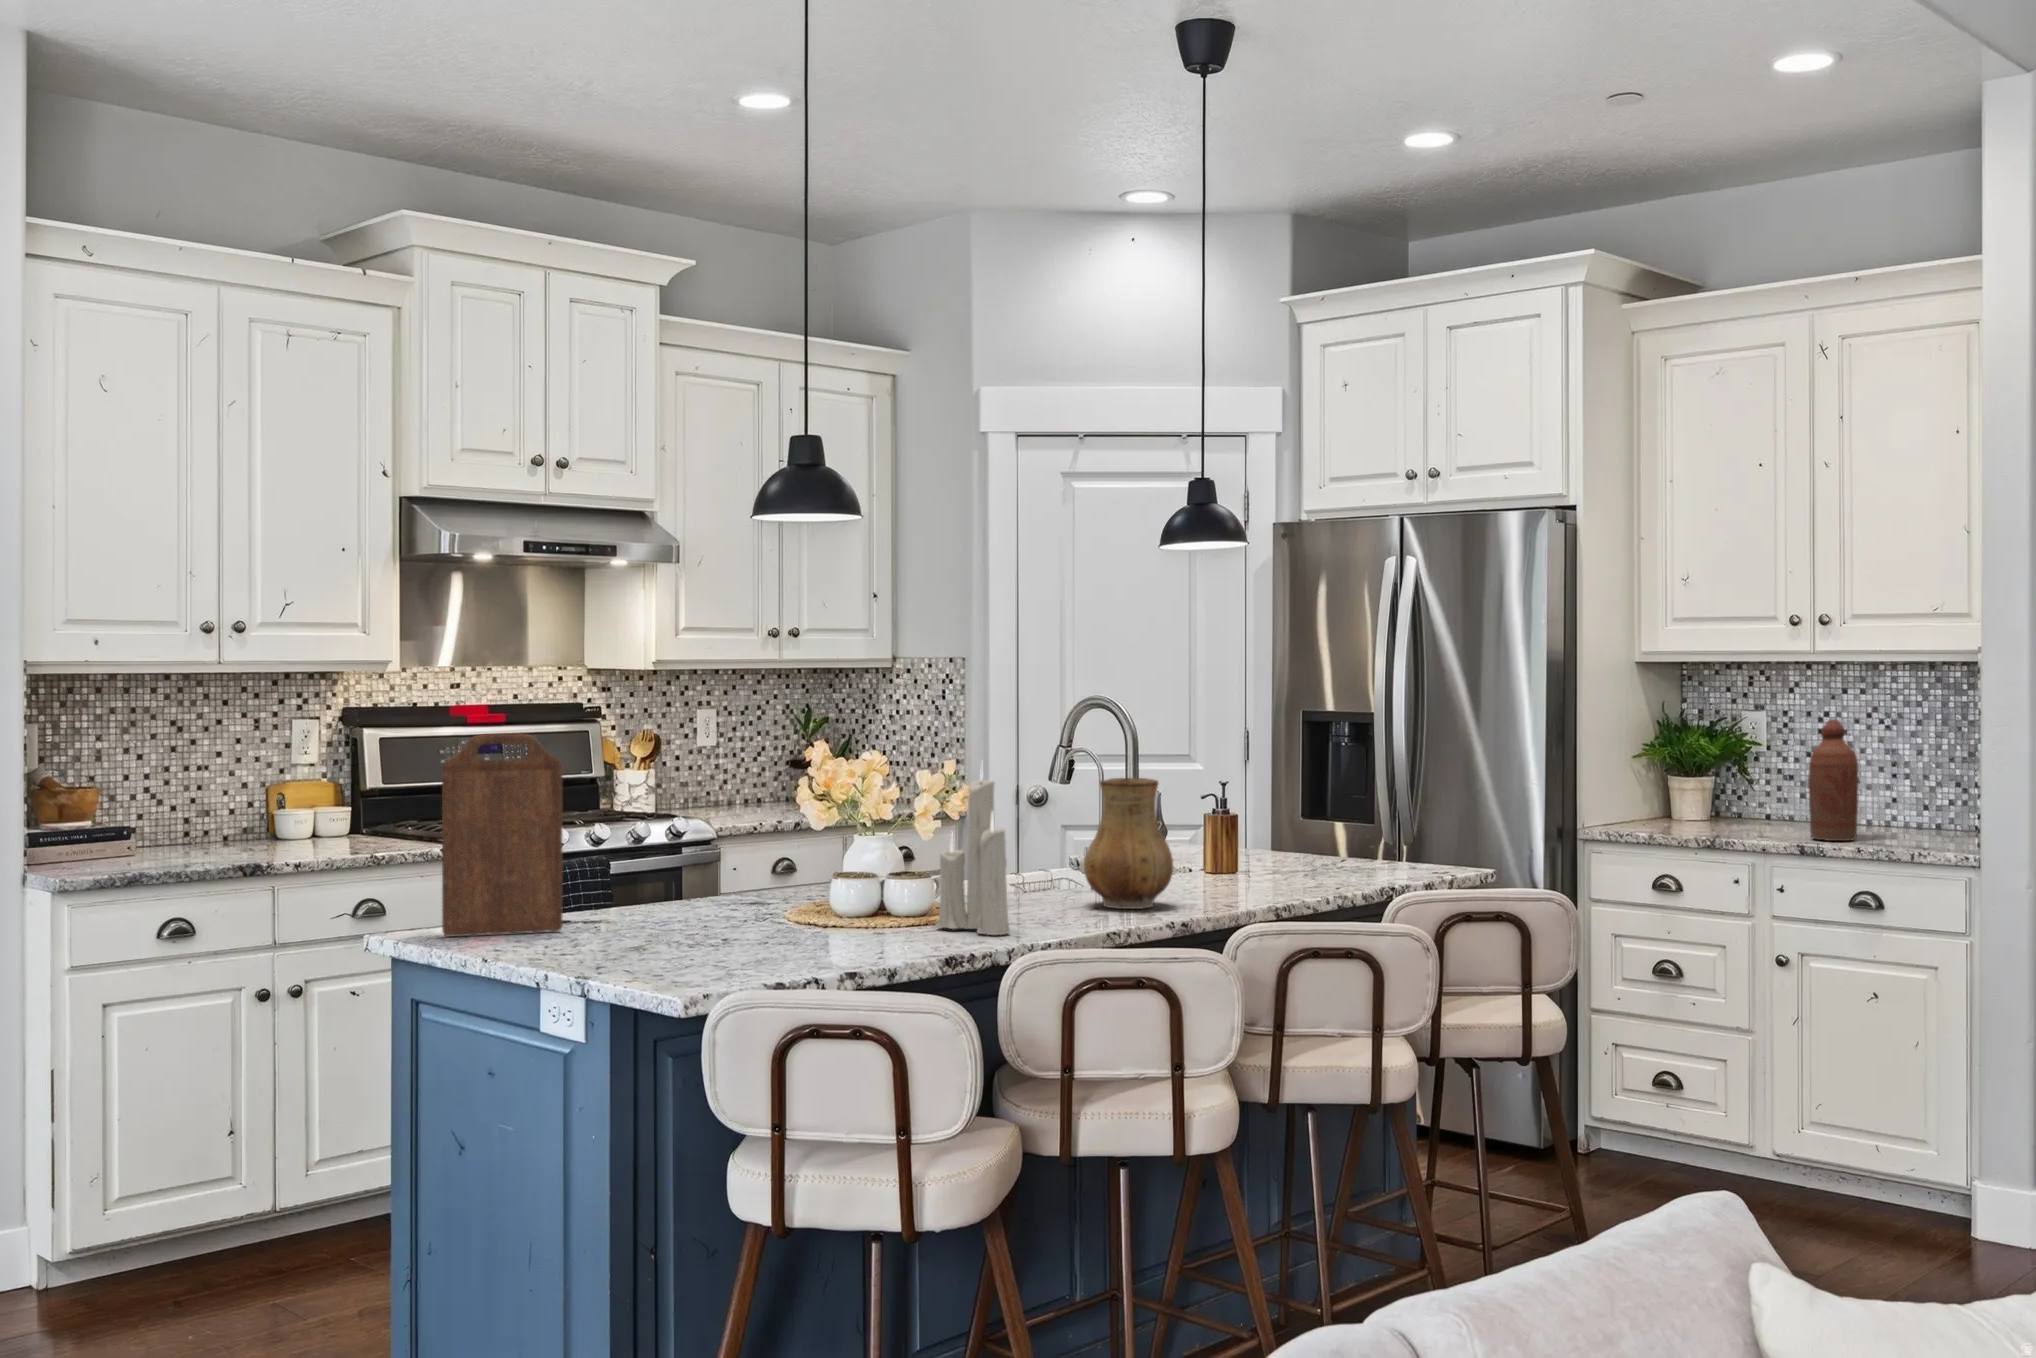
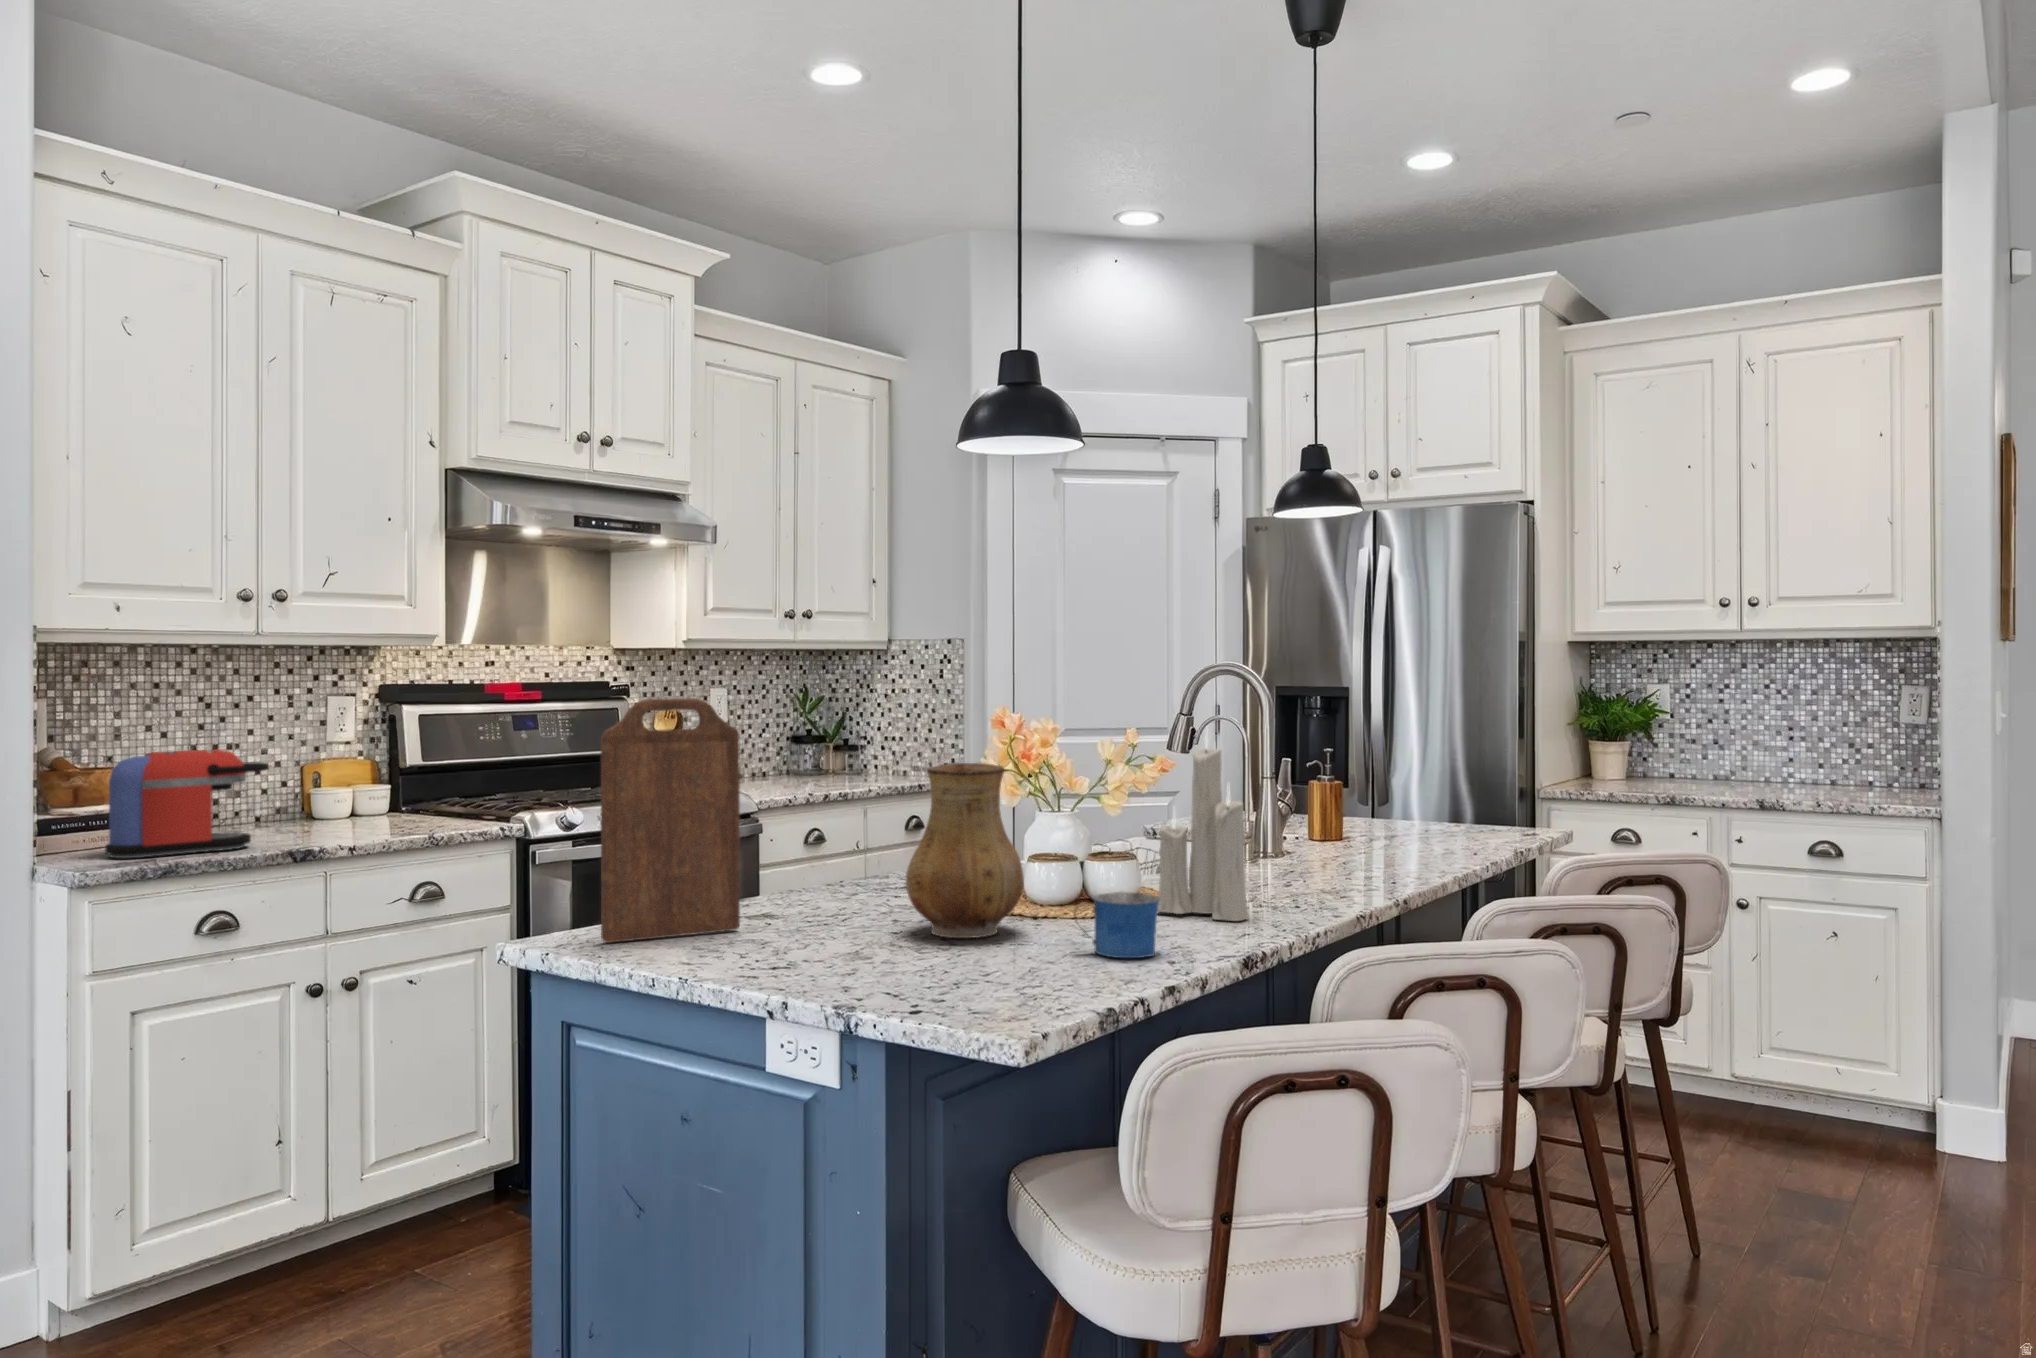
bottle: present [1808,719,1859,841] -> none [1748,689,1794,796]
coffee maker: none [83,771,224,868] -> present [105,749,269,858]
ceramic pitcher: present [1084,778,1173,909] -> present [906,763,1024,938]
mug: none [812,902,885,957] -> present [1074,892,1160,958]

